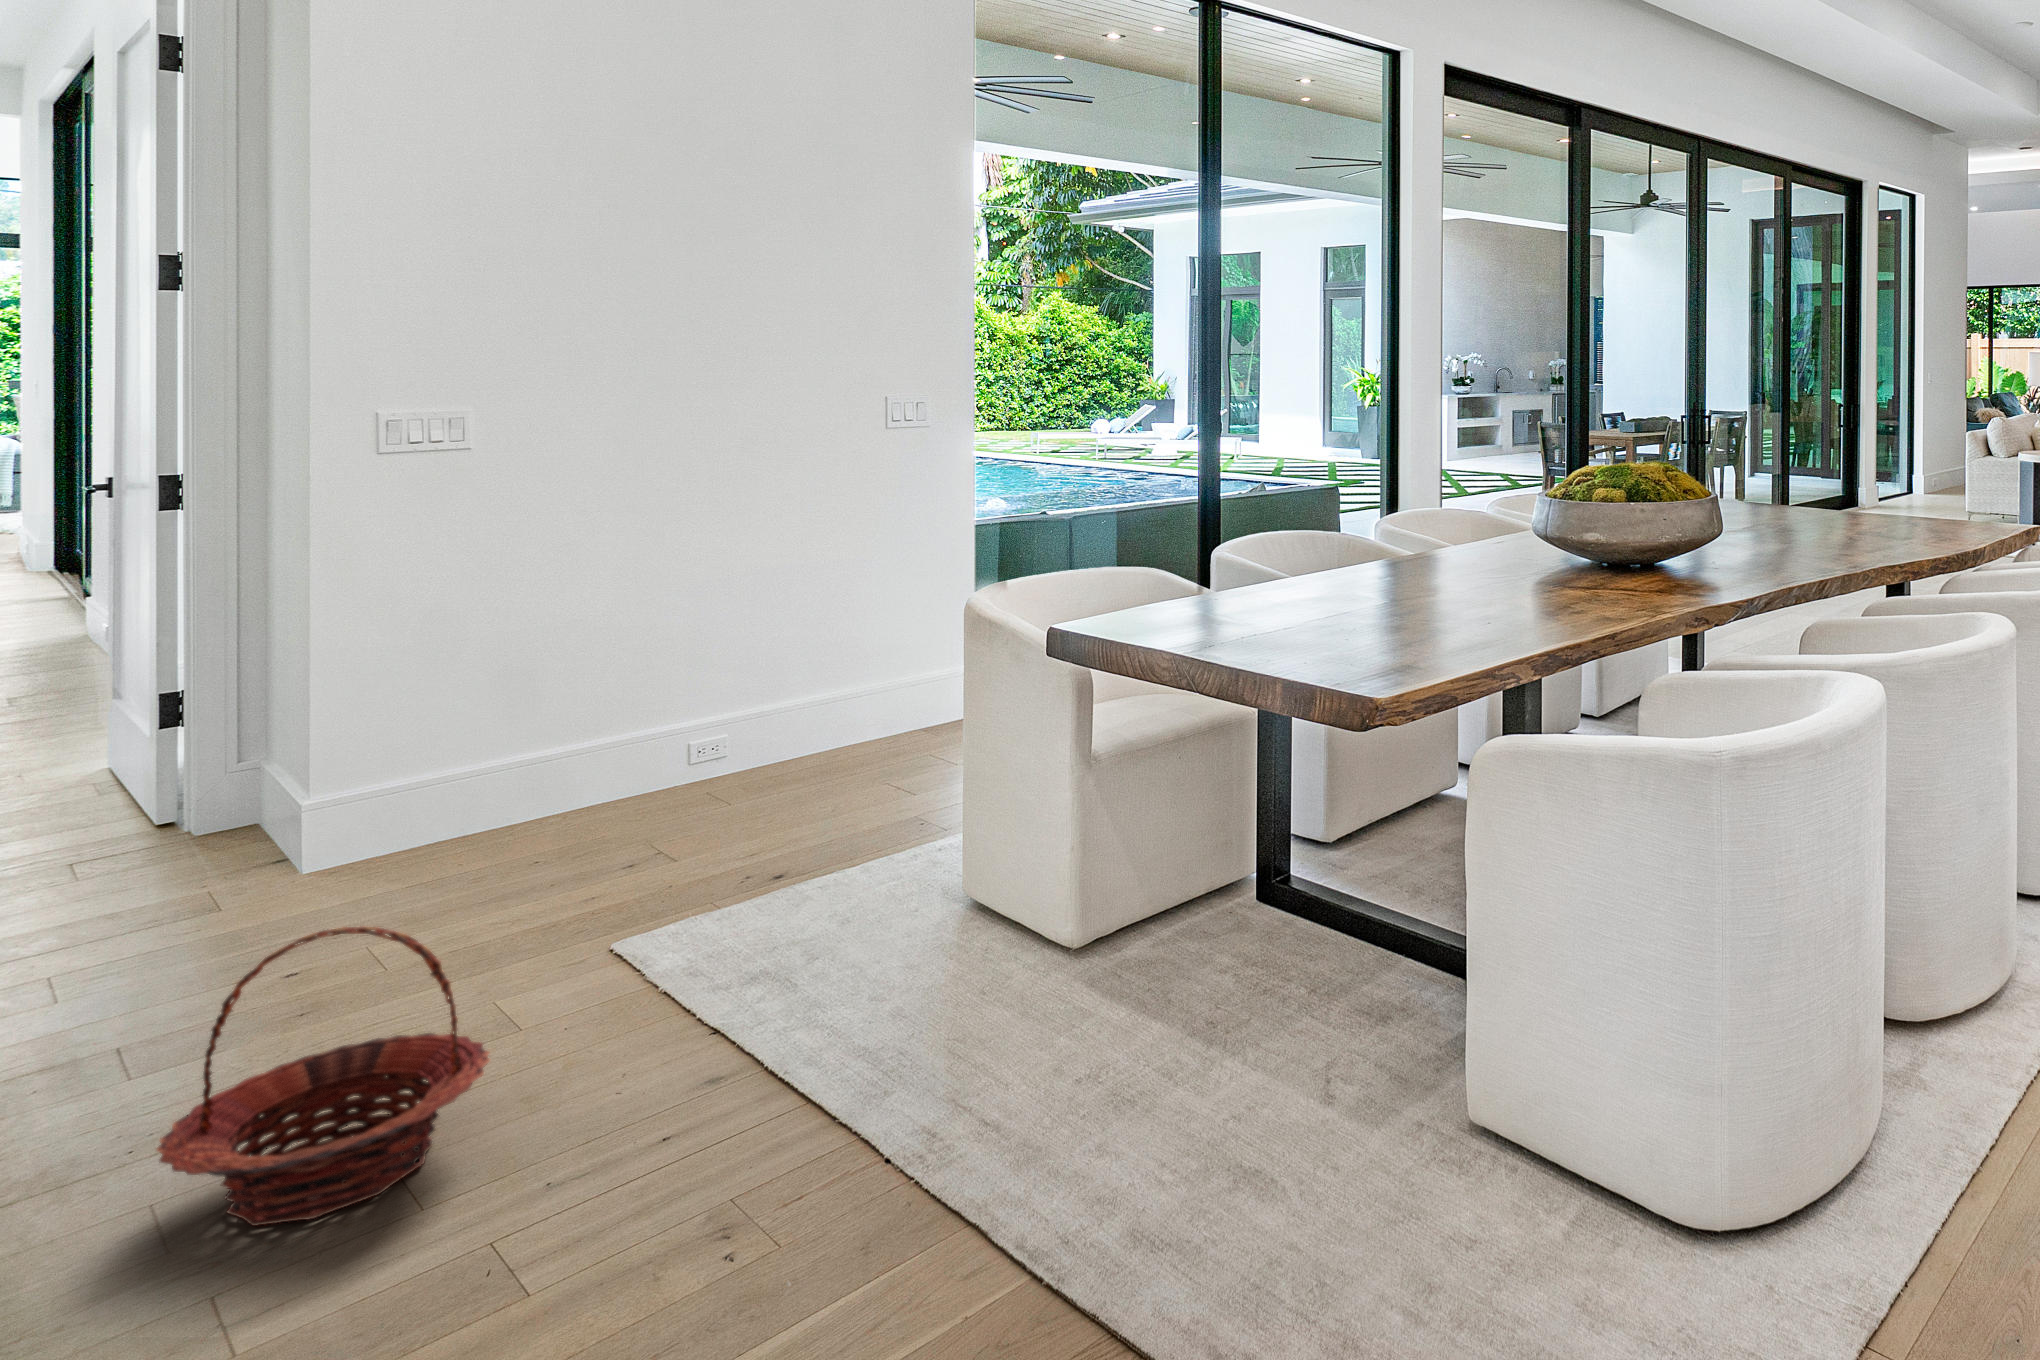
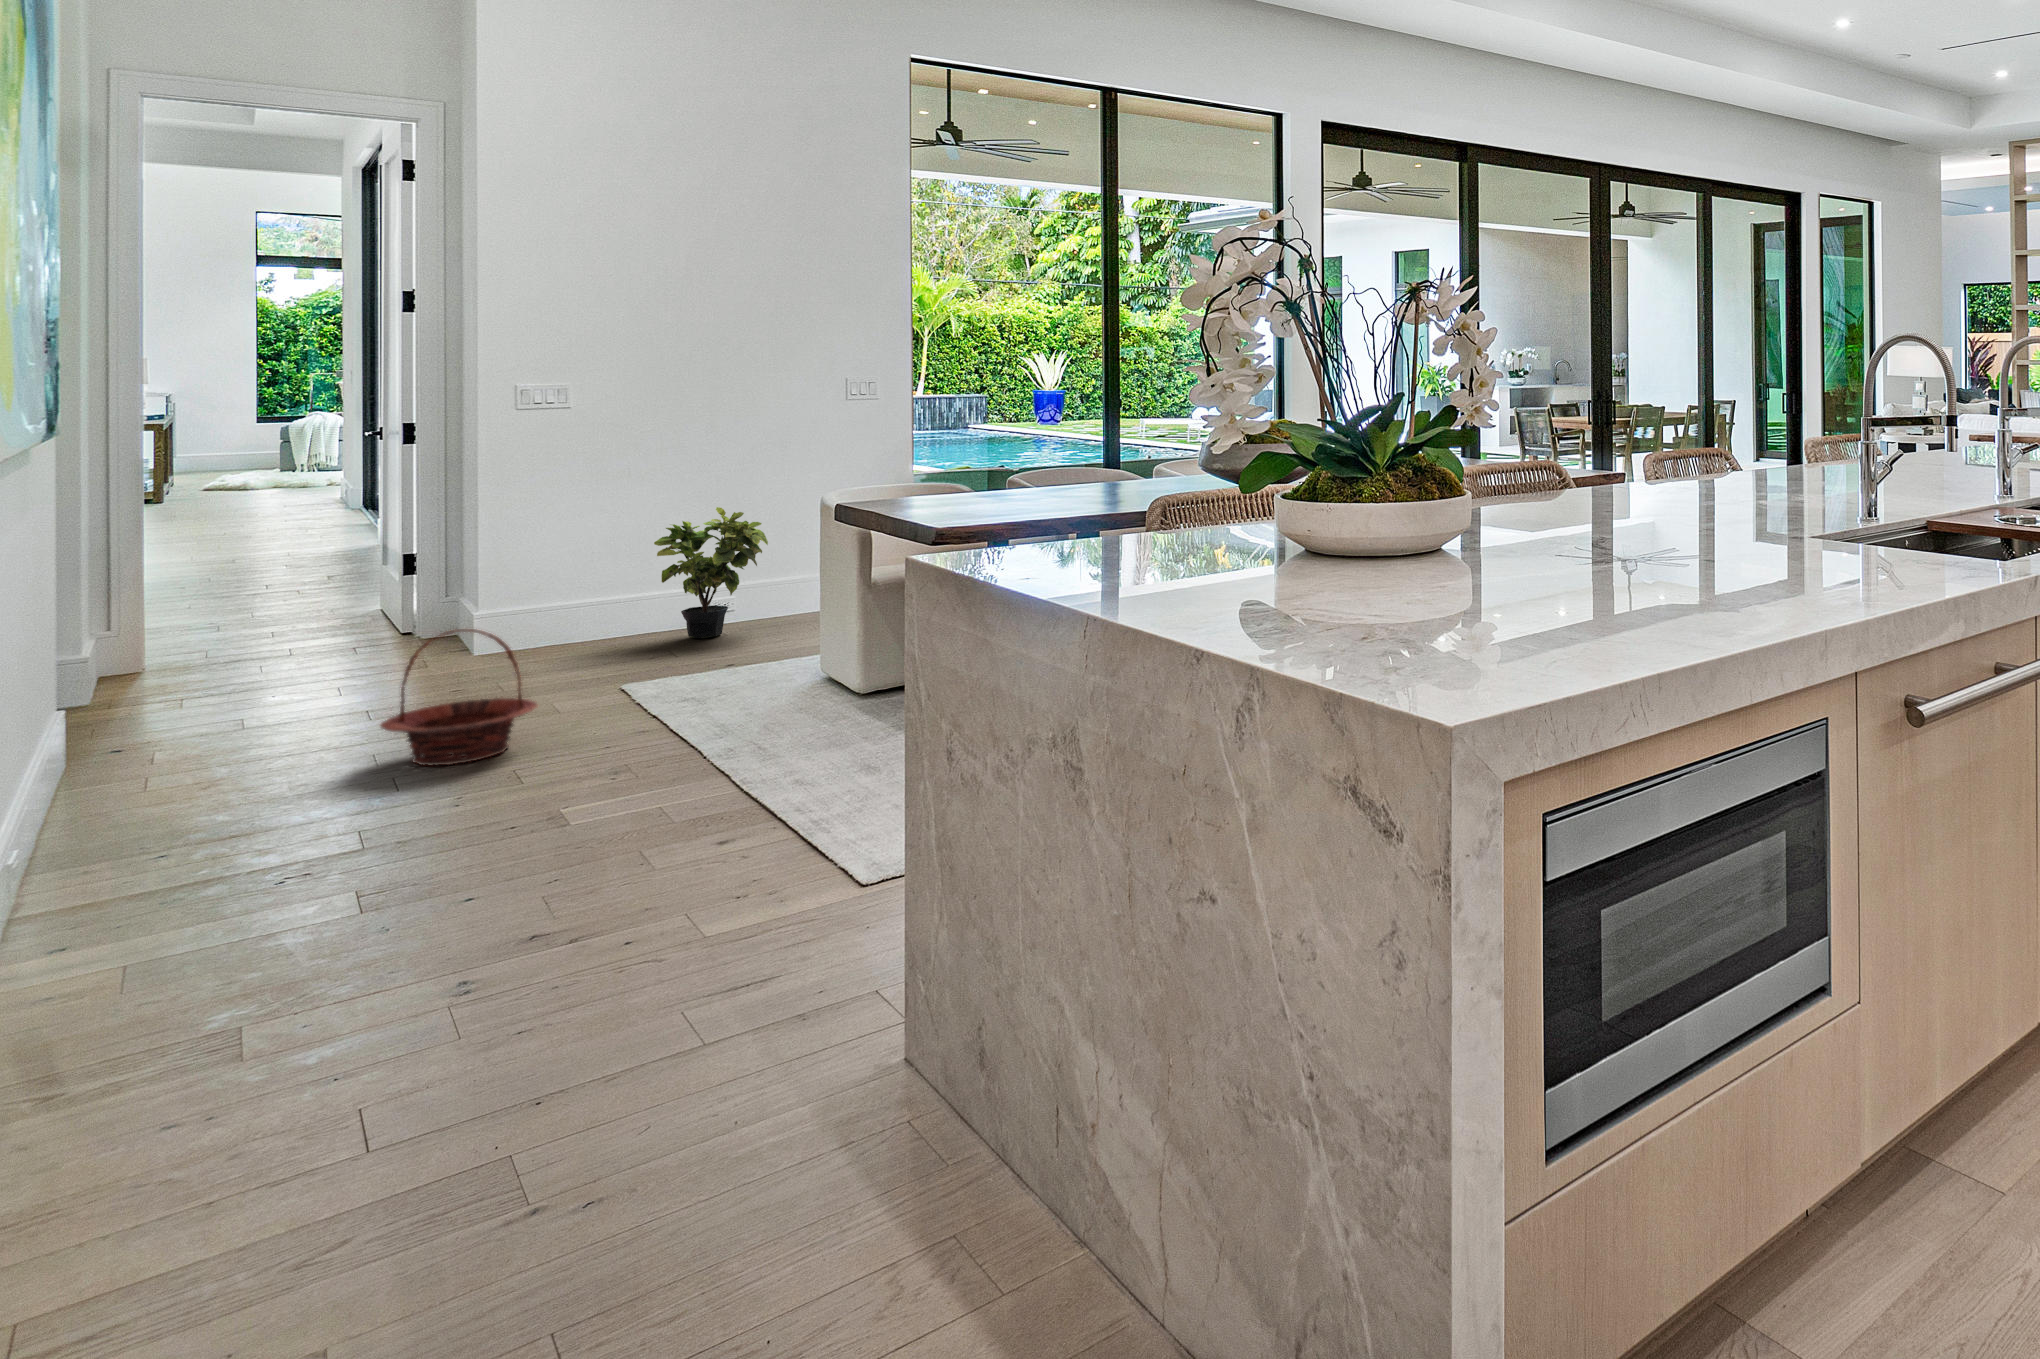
potted plant: none [602,605,782,812] -> present [654,507,768,638]

